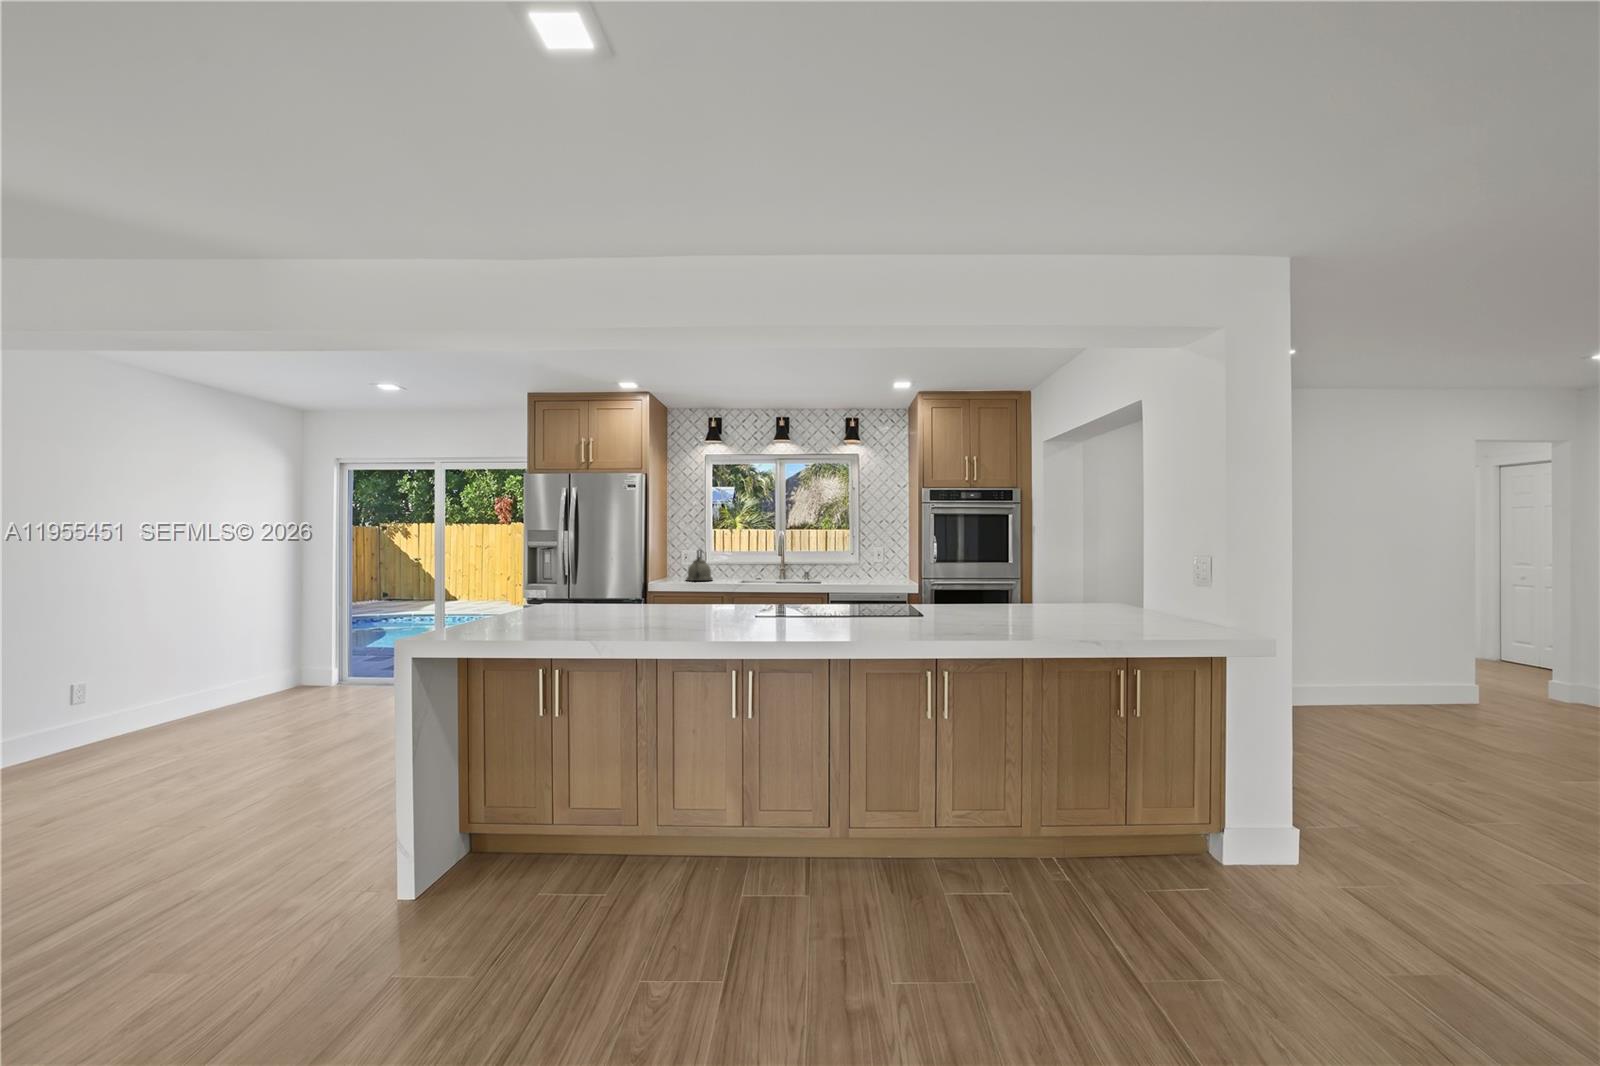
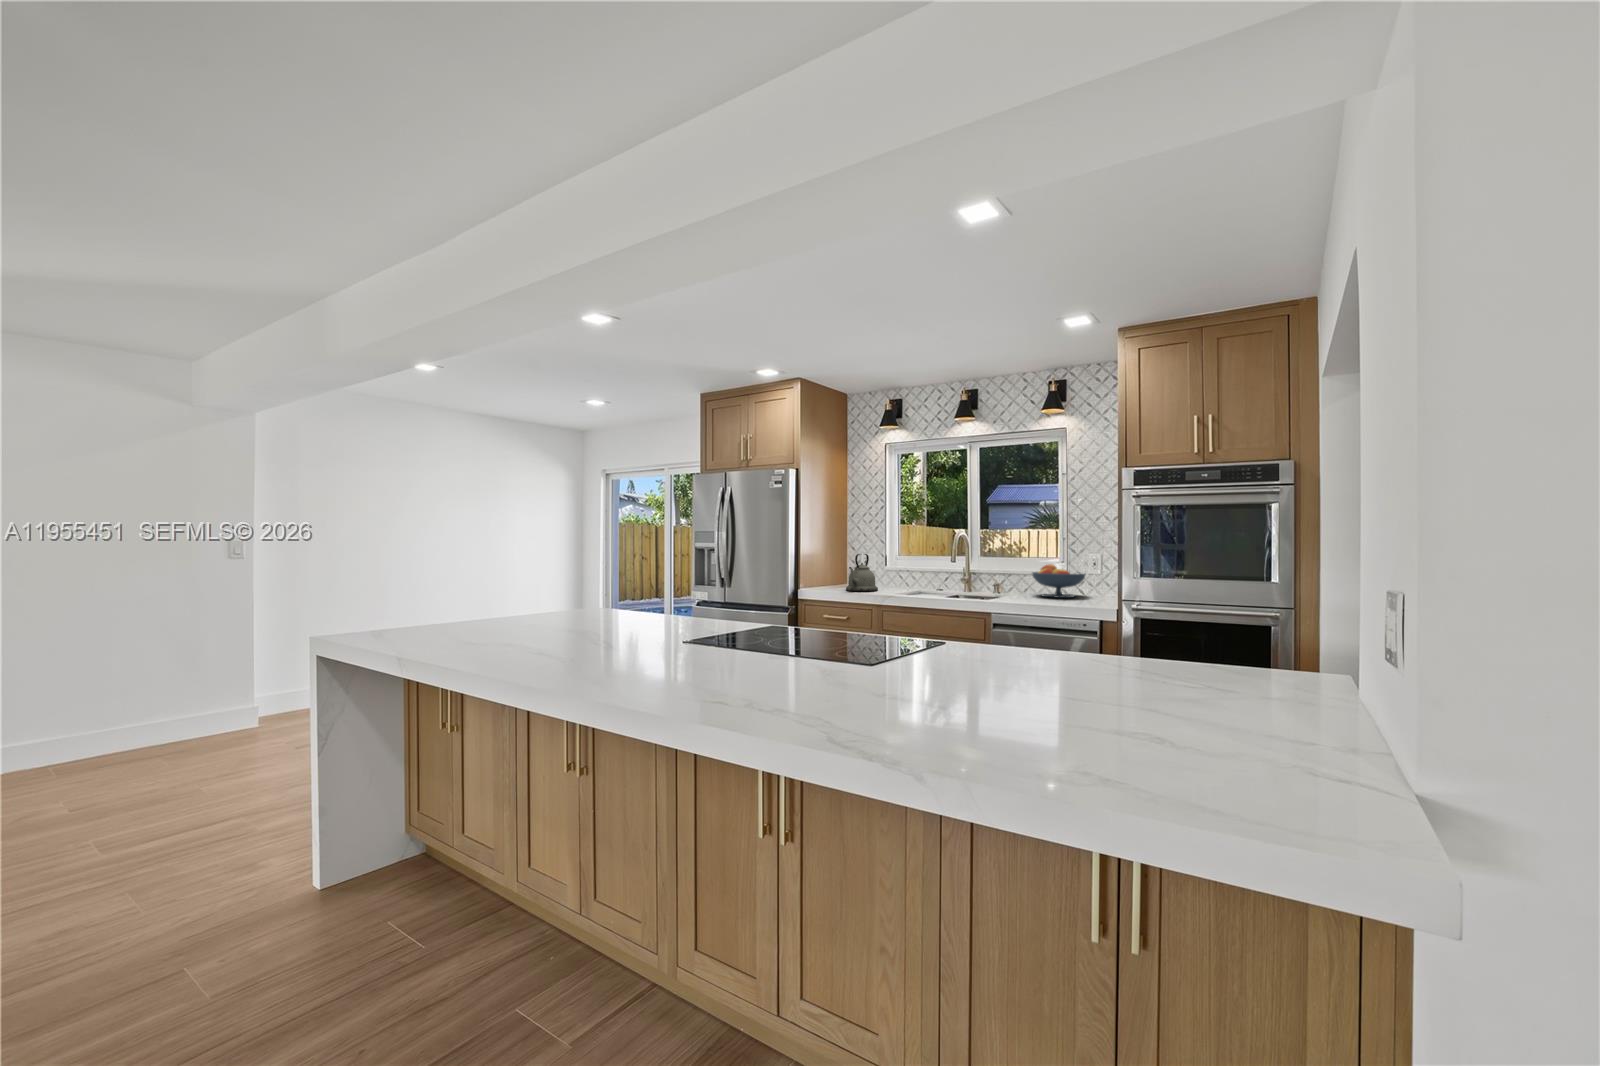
fruit bowl: none [834,556,873,580] -> present [1032,564,1086,598]

